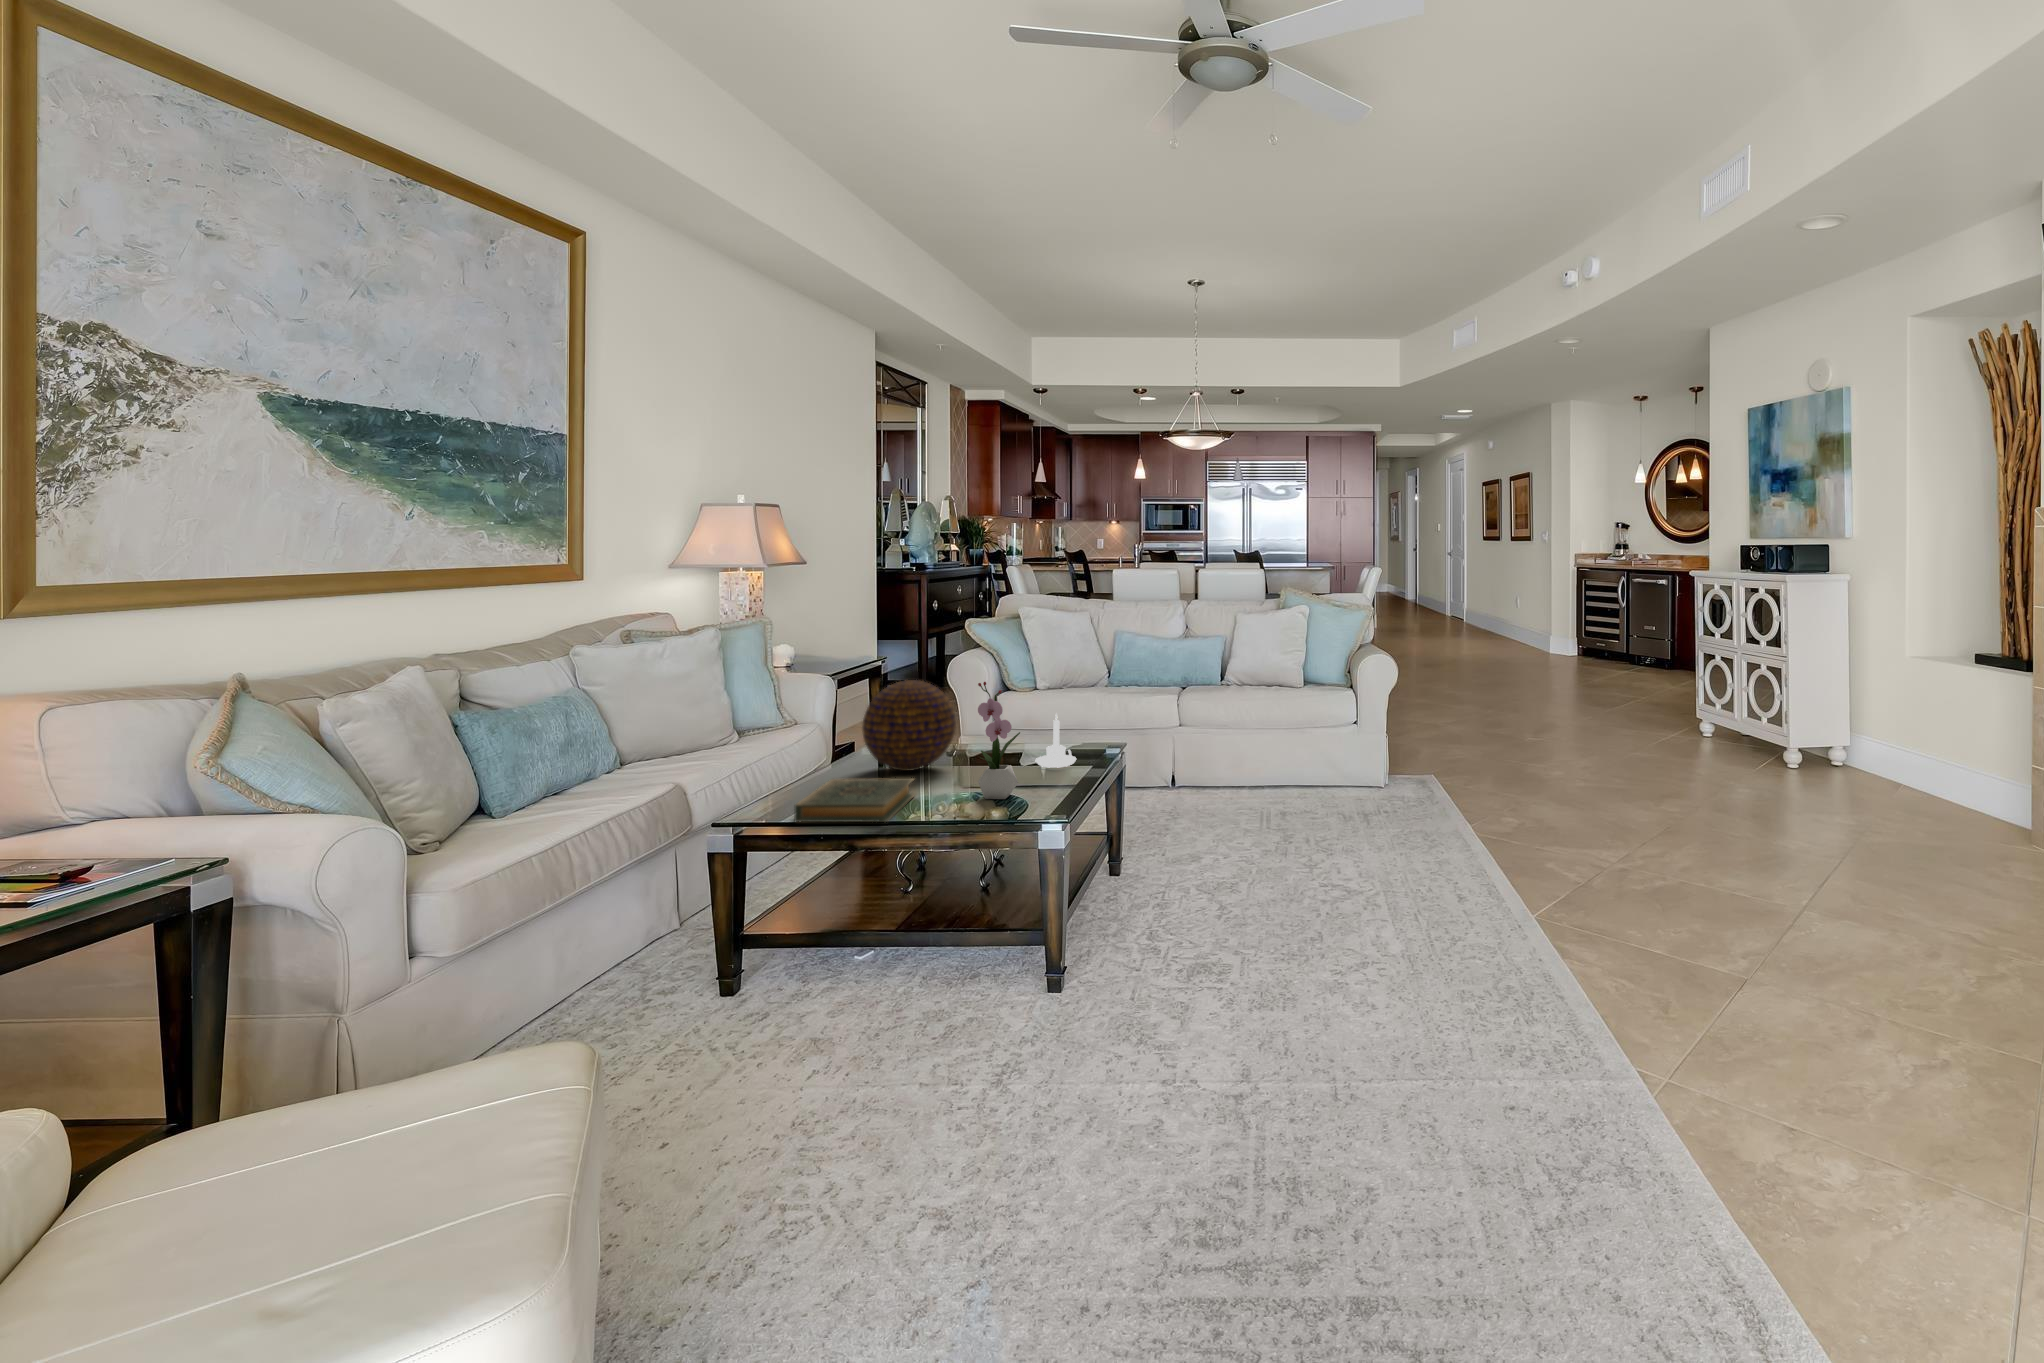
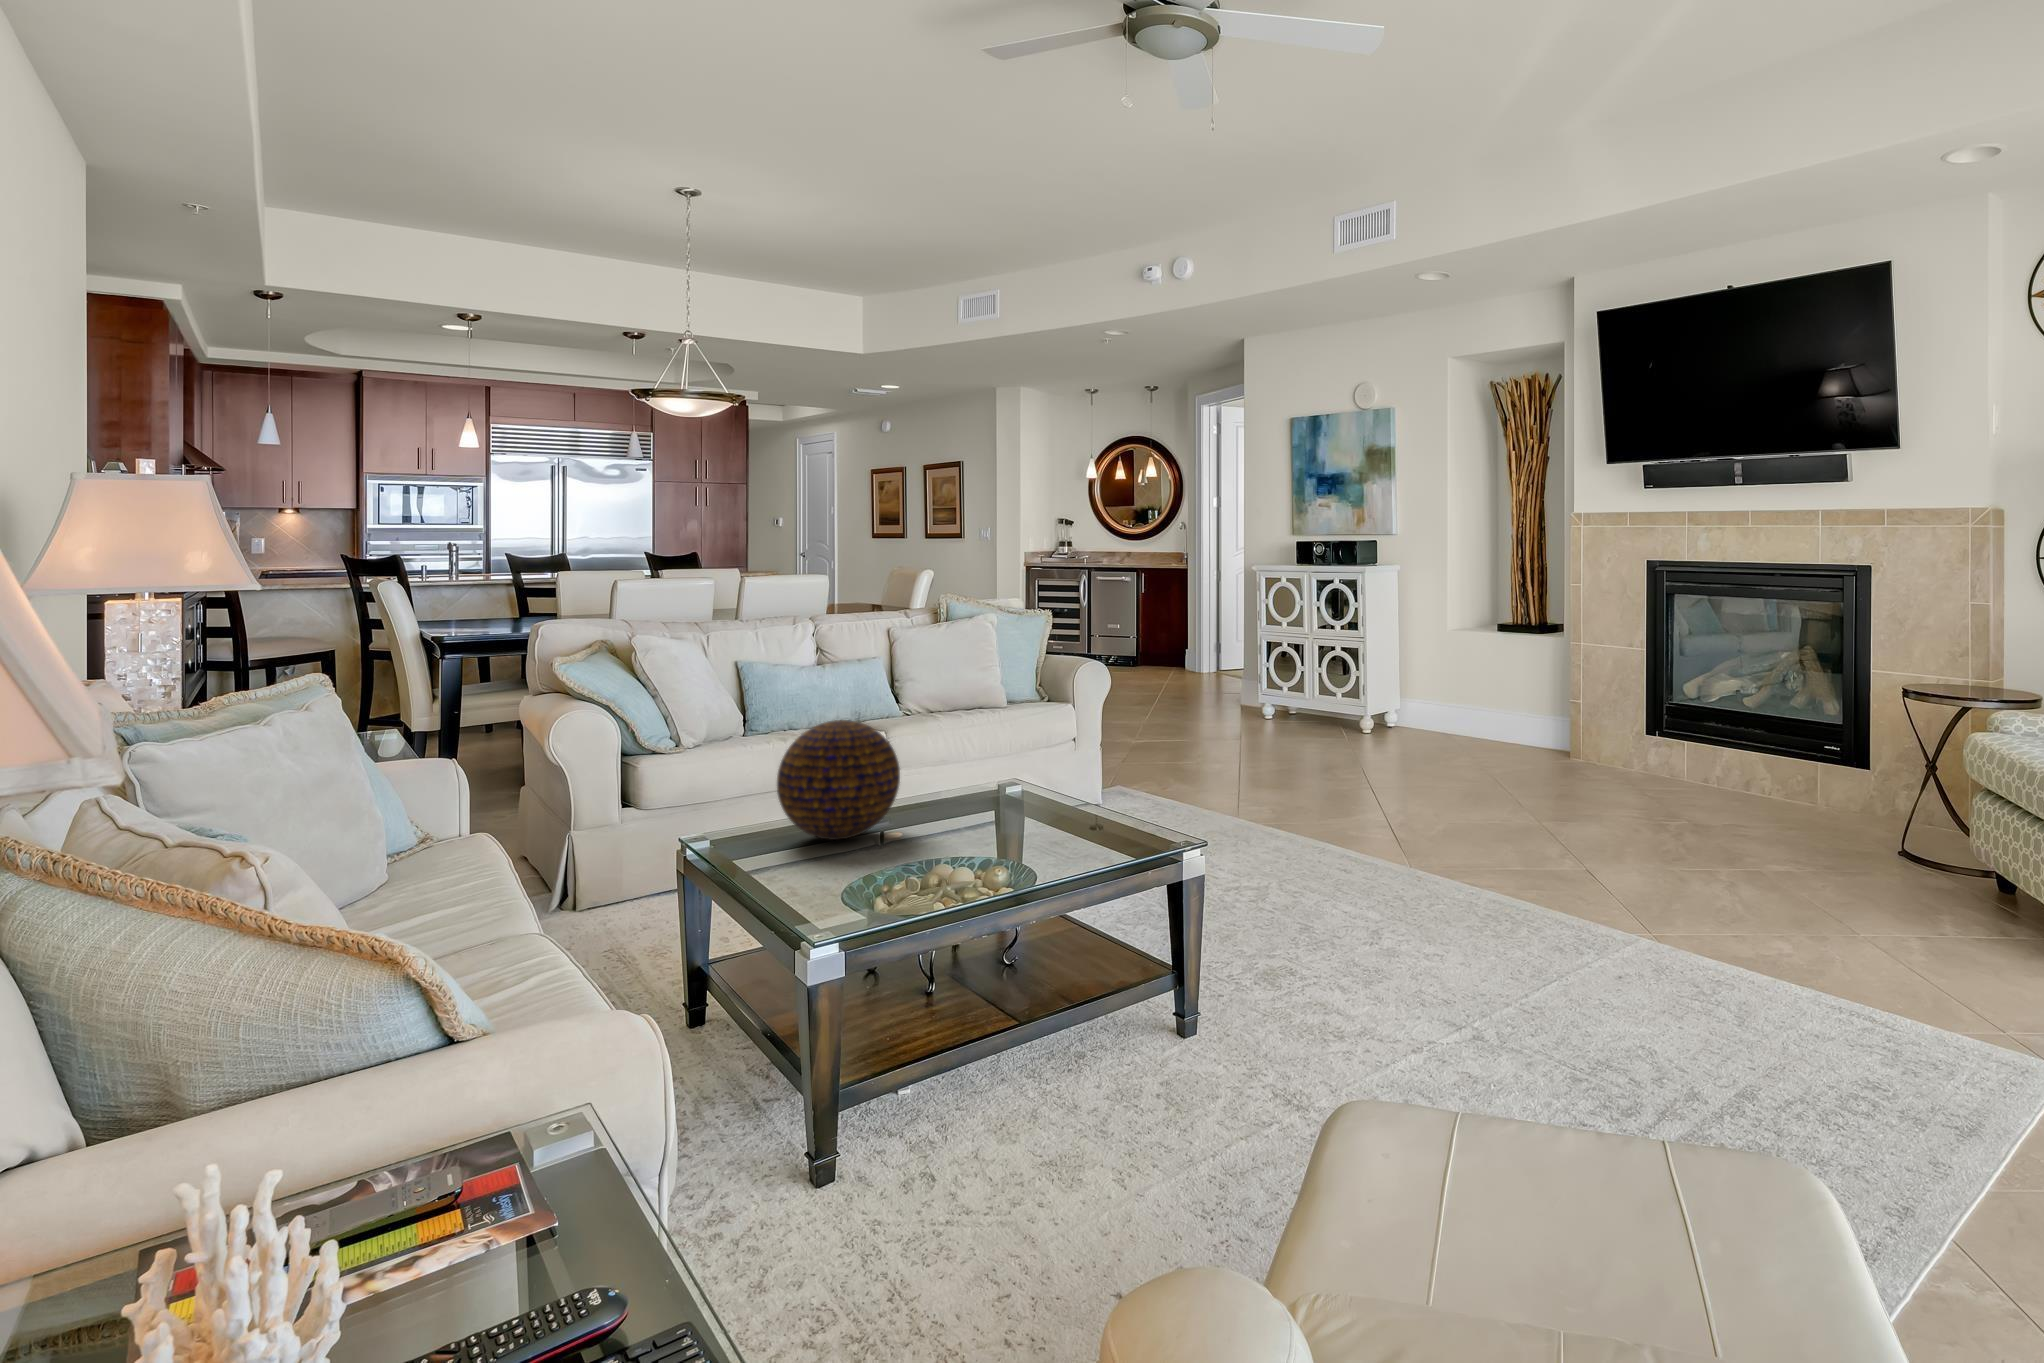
flower arrangement: present [978,682,1020,799] -> none [1021,702,1069,841]
candle holder: present [1036,713,1076,768] -> none [957,742,1006,808]
hardback book: present [794,778,914,822] -> none [863,832,1027,901]

